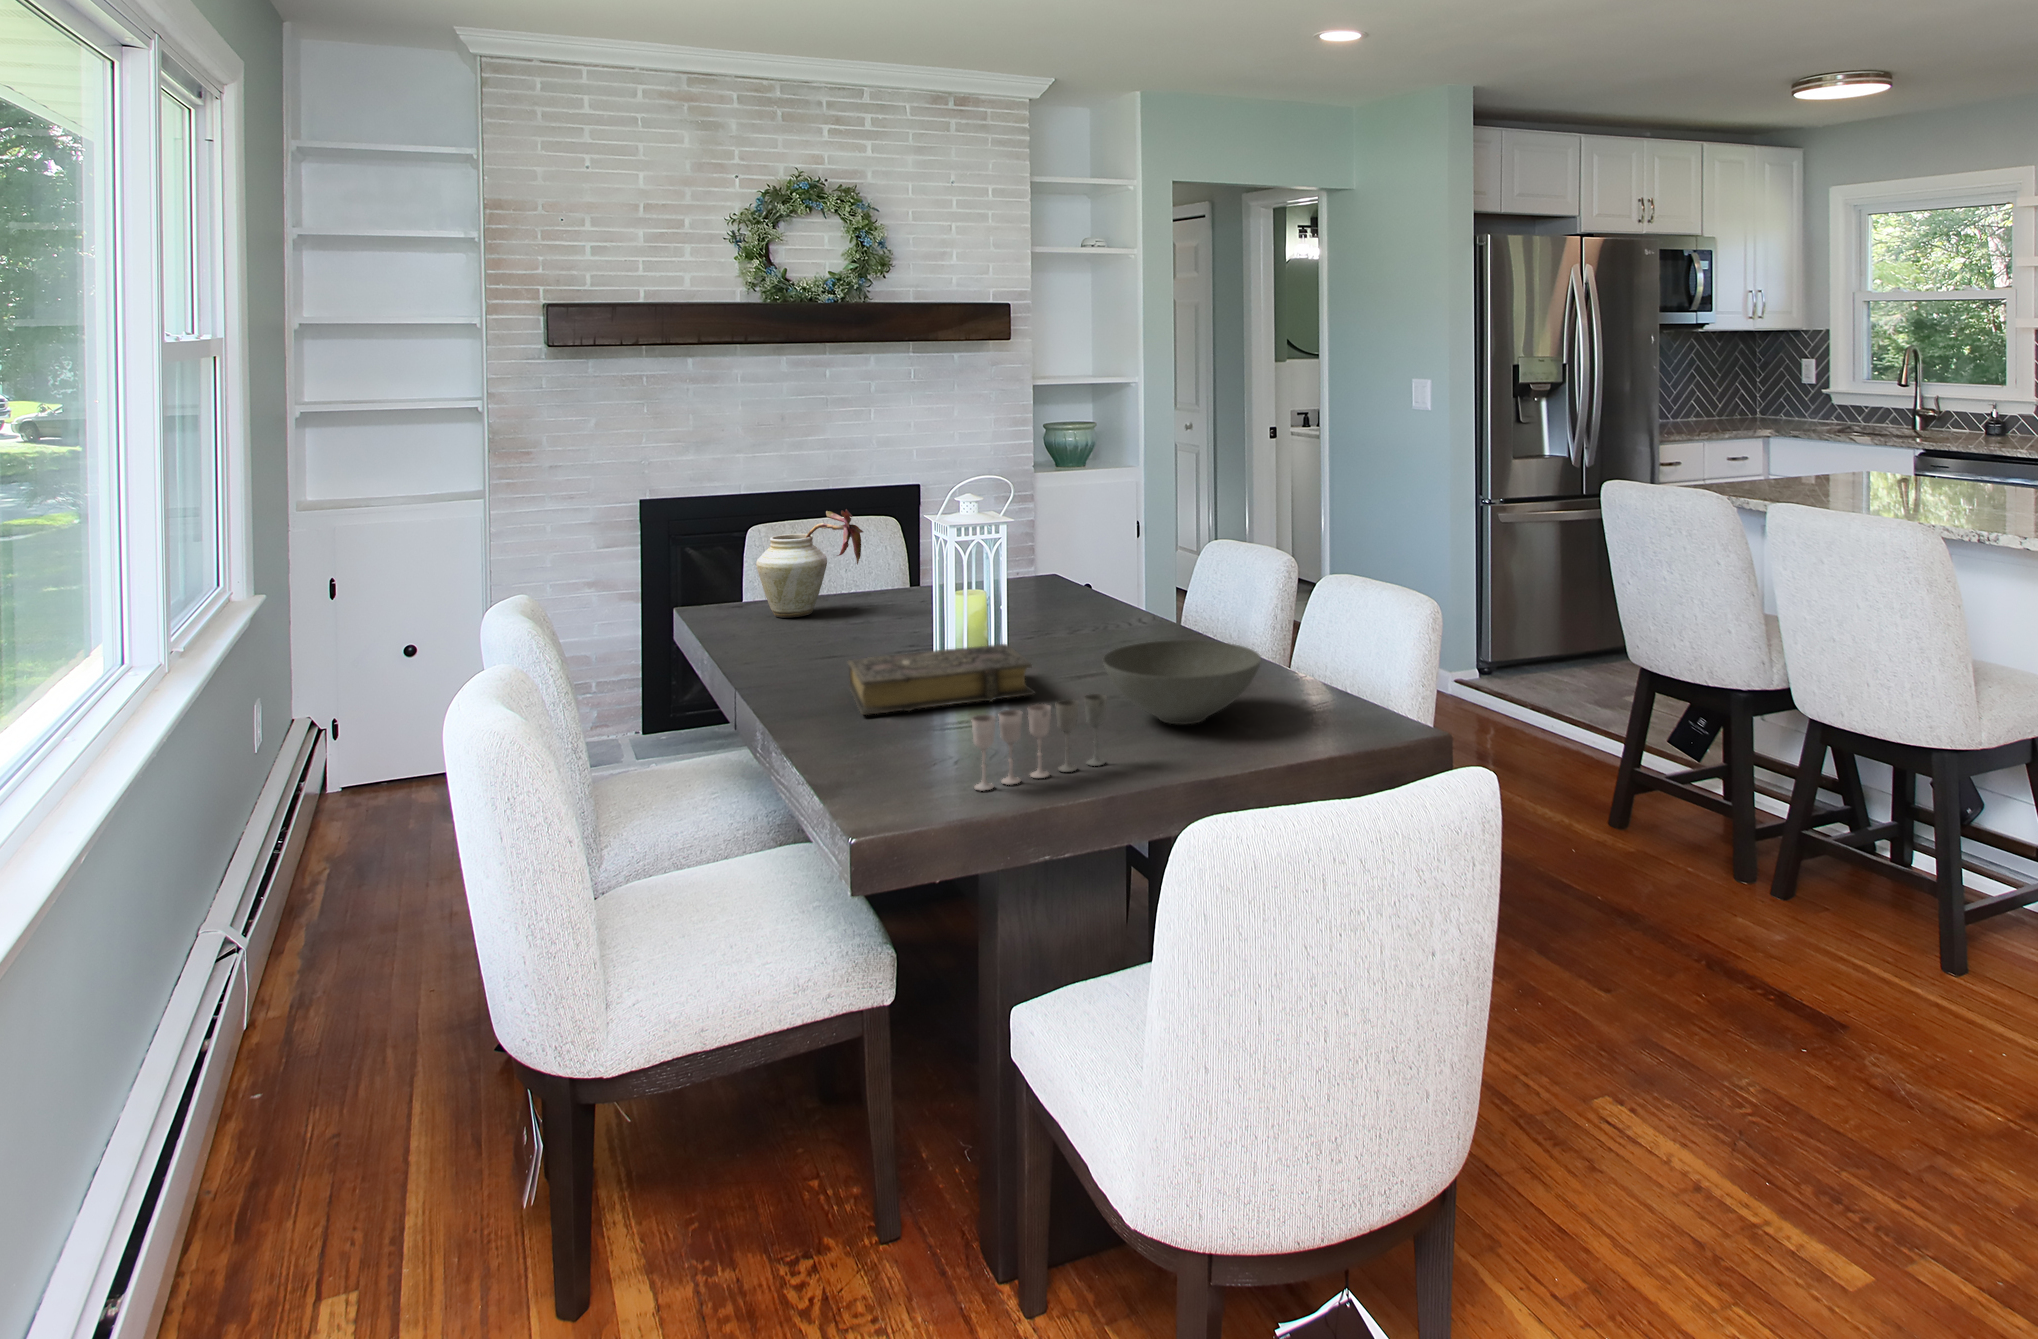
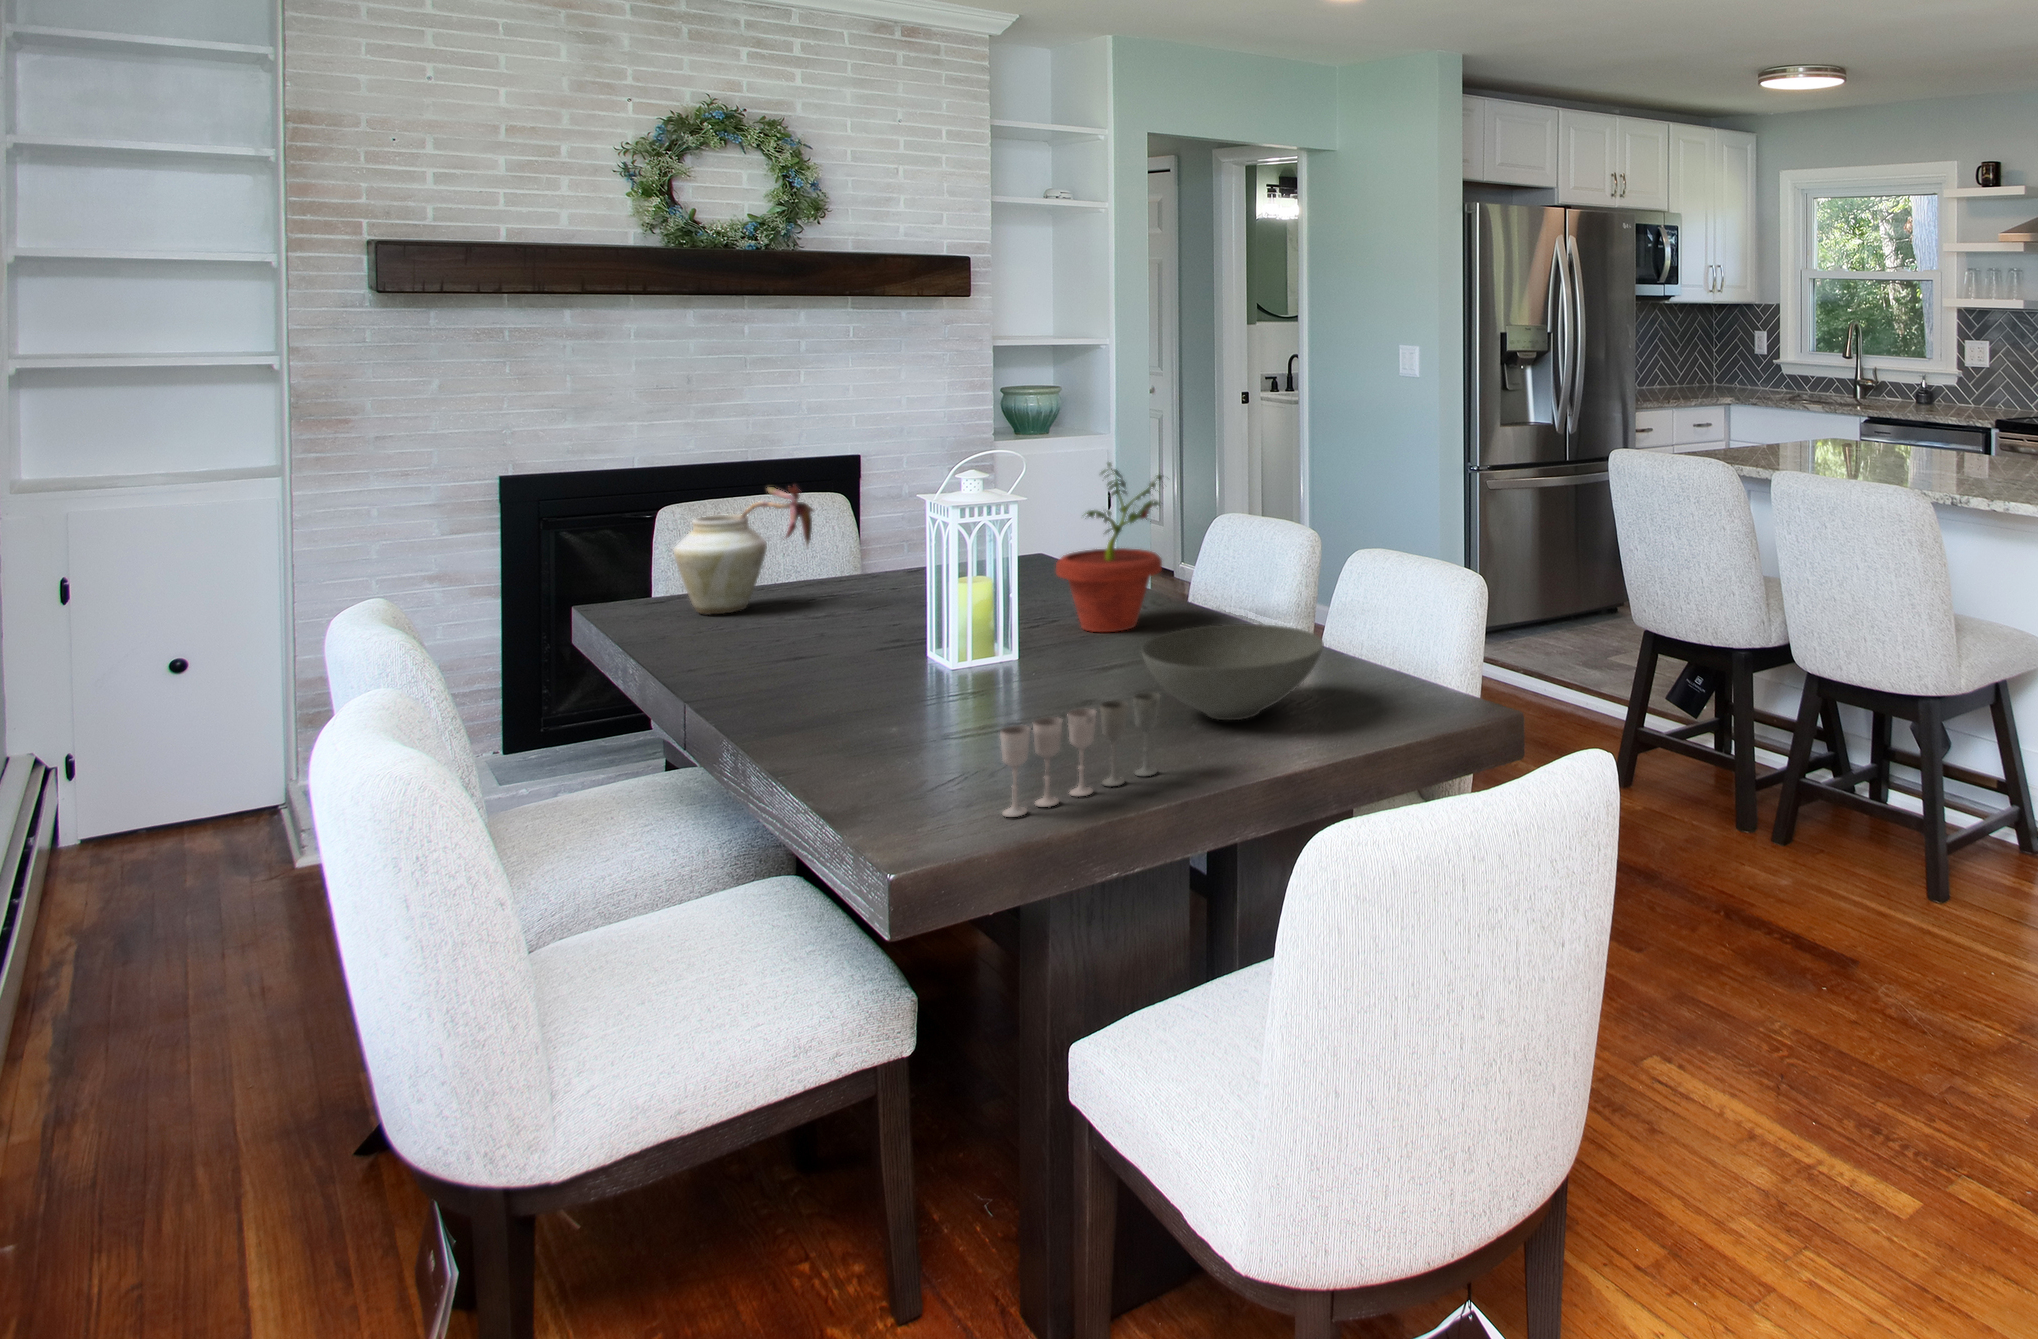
potted plant: none [1052,493,1150,645] -> present [1056,463,1164,632]
book: present [848,644,1035,715] -> none [812,636,1053,731]

